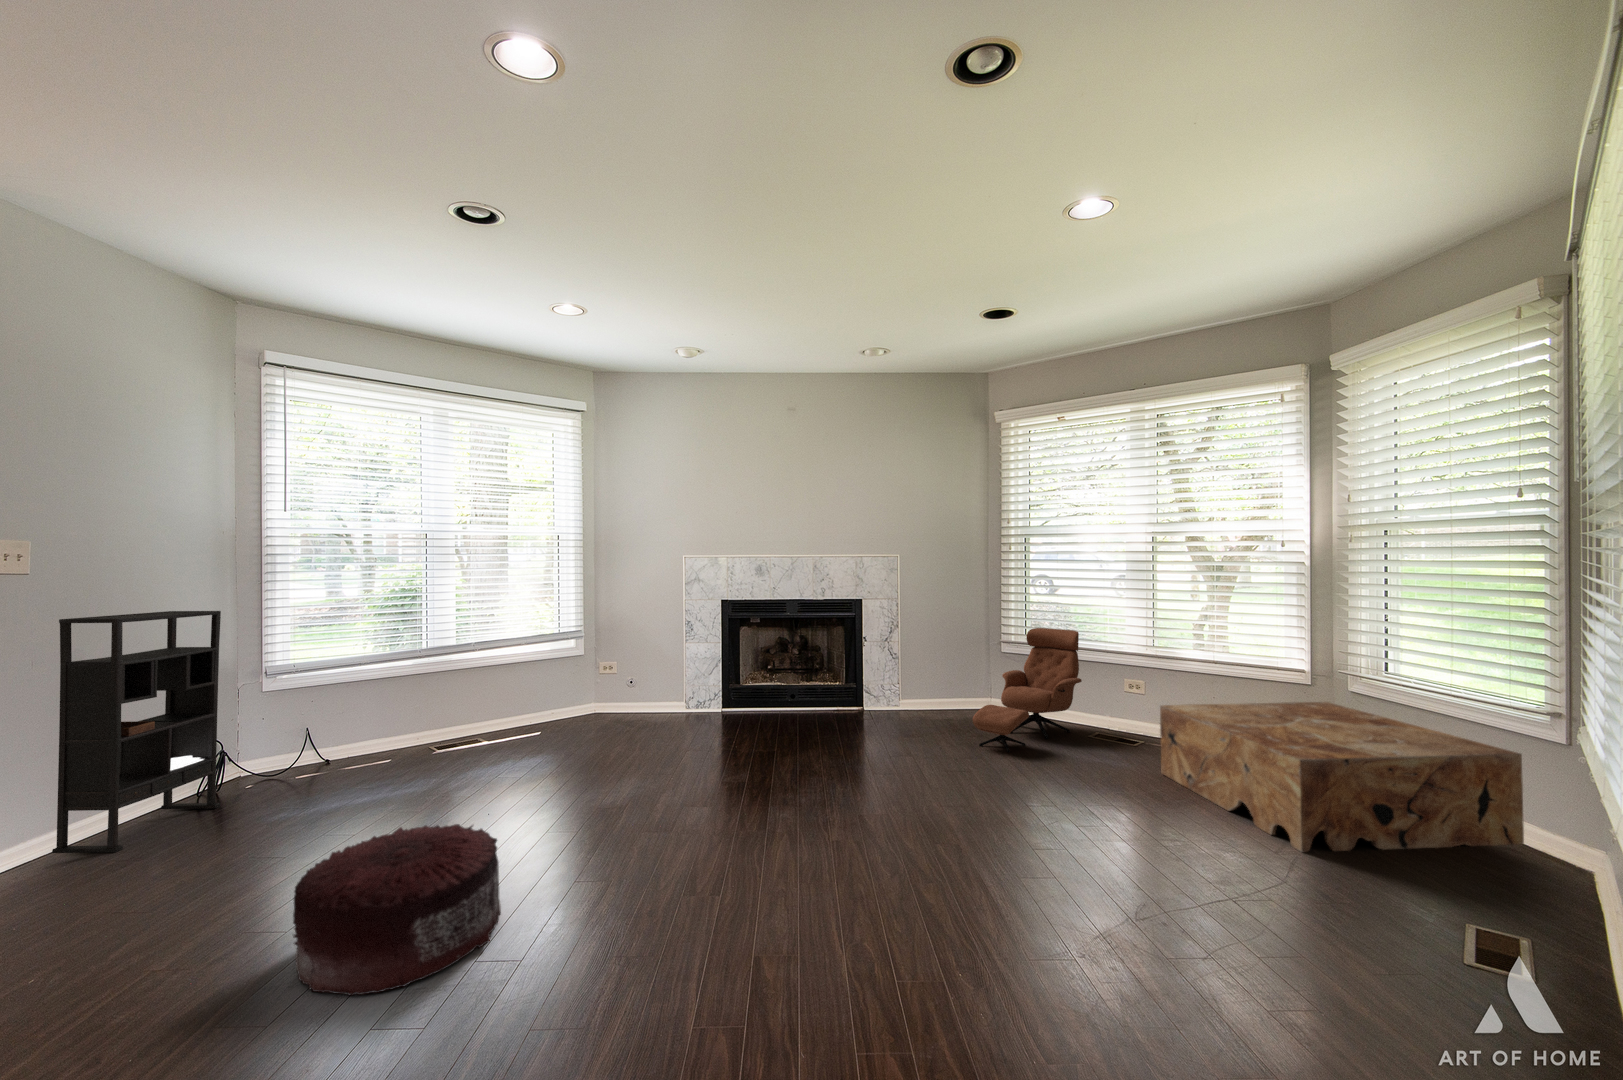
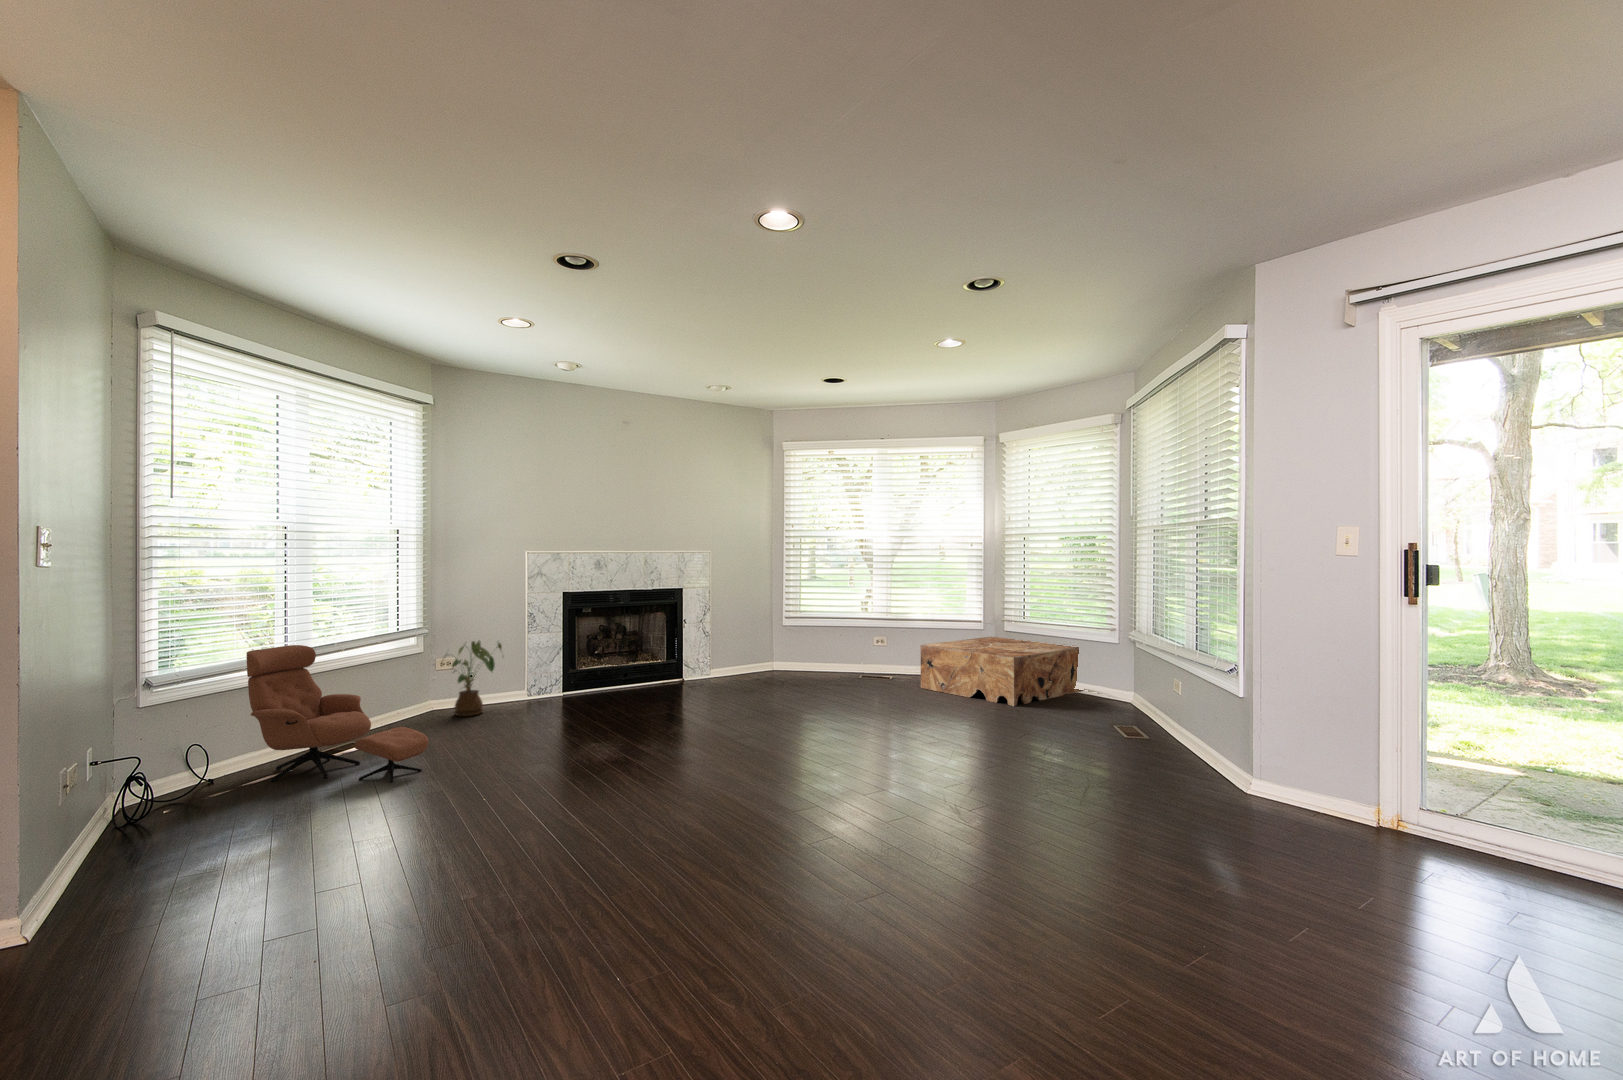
bookshelf: present [52,611,221,853] -> none [87,608,190,875]
lounge chair: present [973,628,1082,752] -> present [246,645,429,783]
house plant: none [585,647,648,724] -> present [441,640,502,716]
pouf: present [293,824,501,995] -> none [565,744,692,843]

